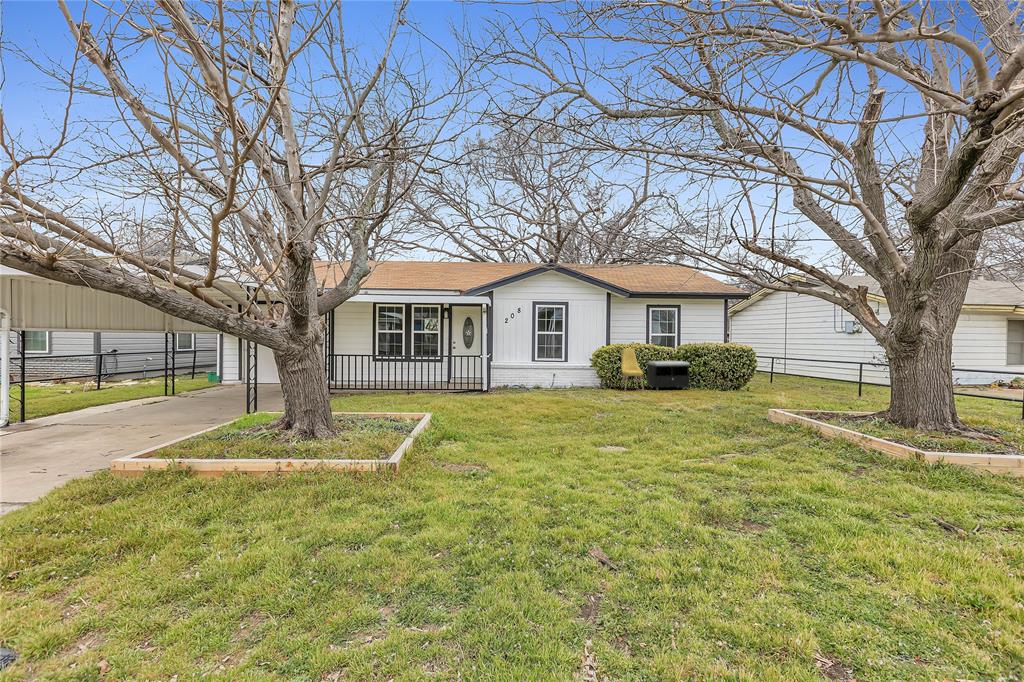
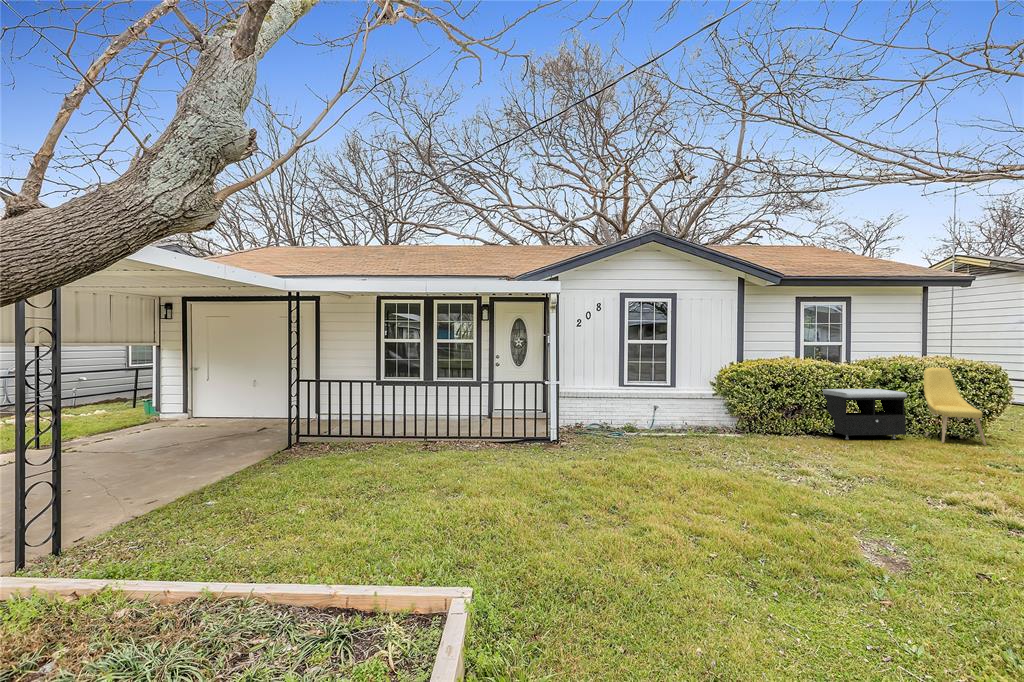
chair: present [621,348,644,390] -> present [924,368,986,445]

